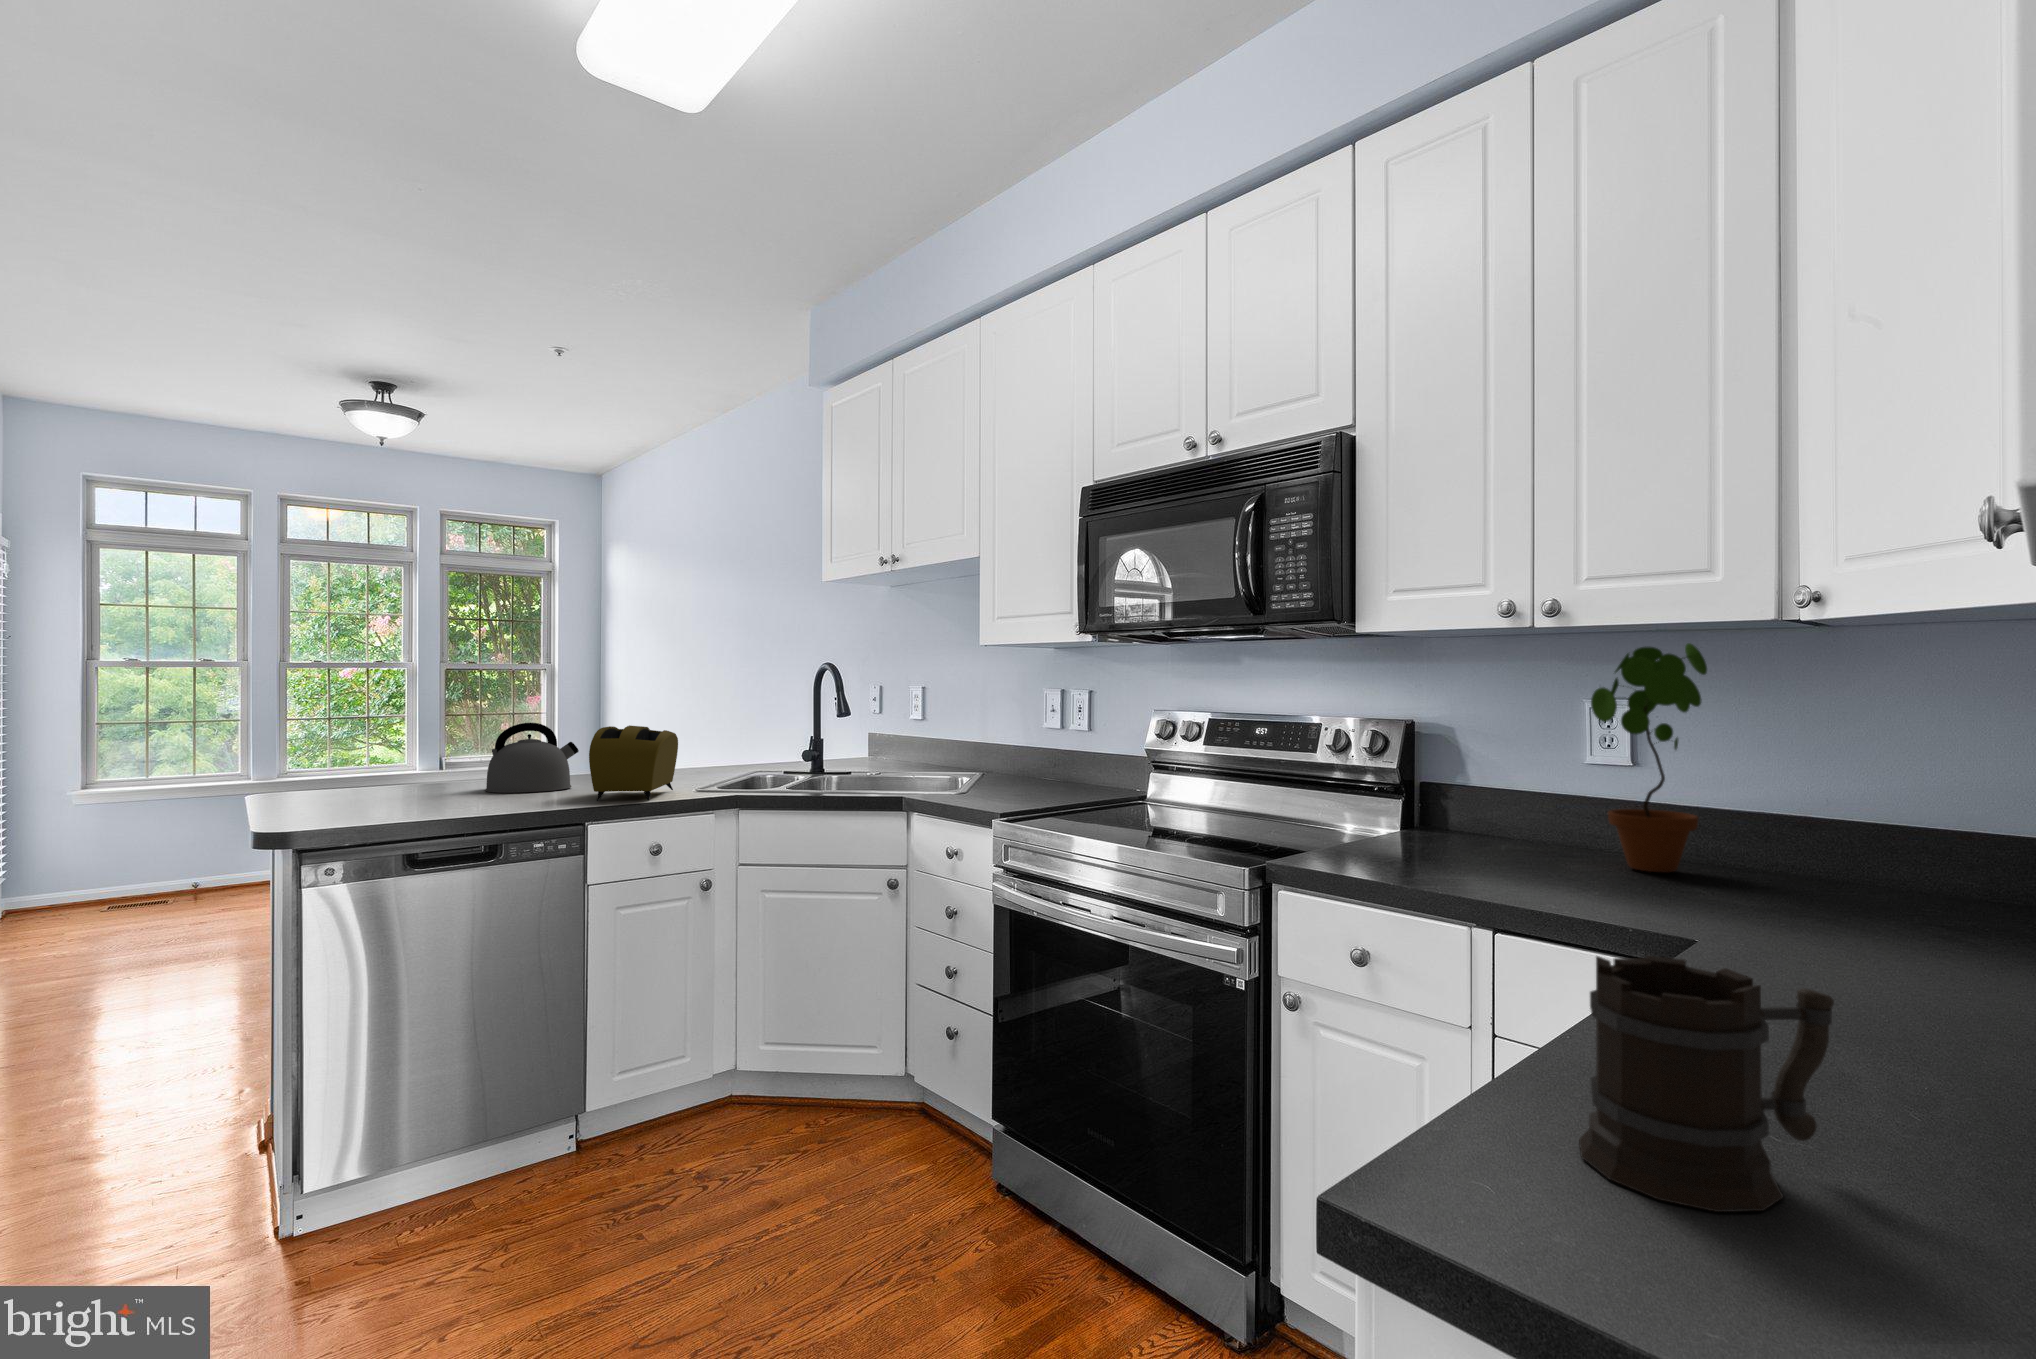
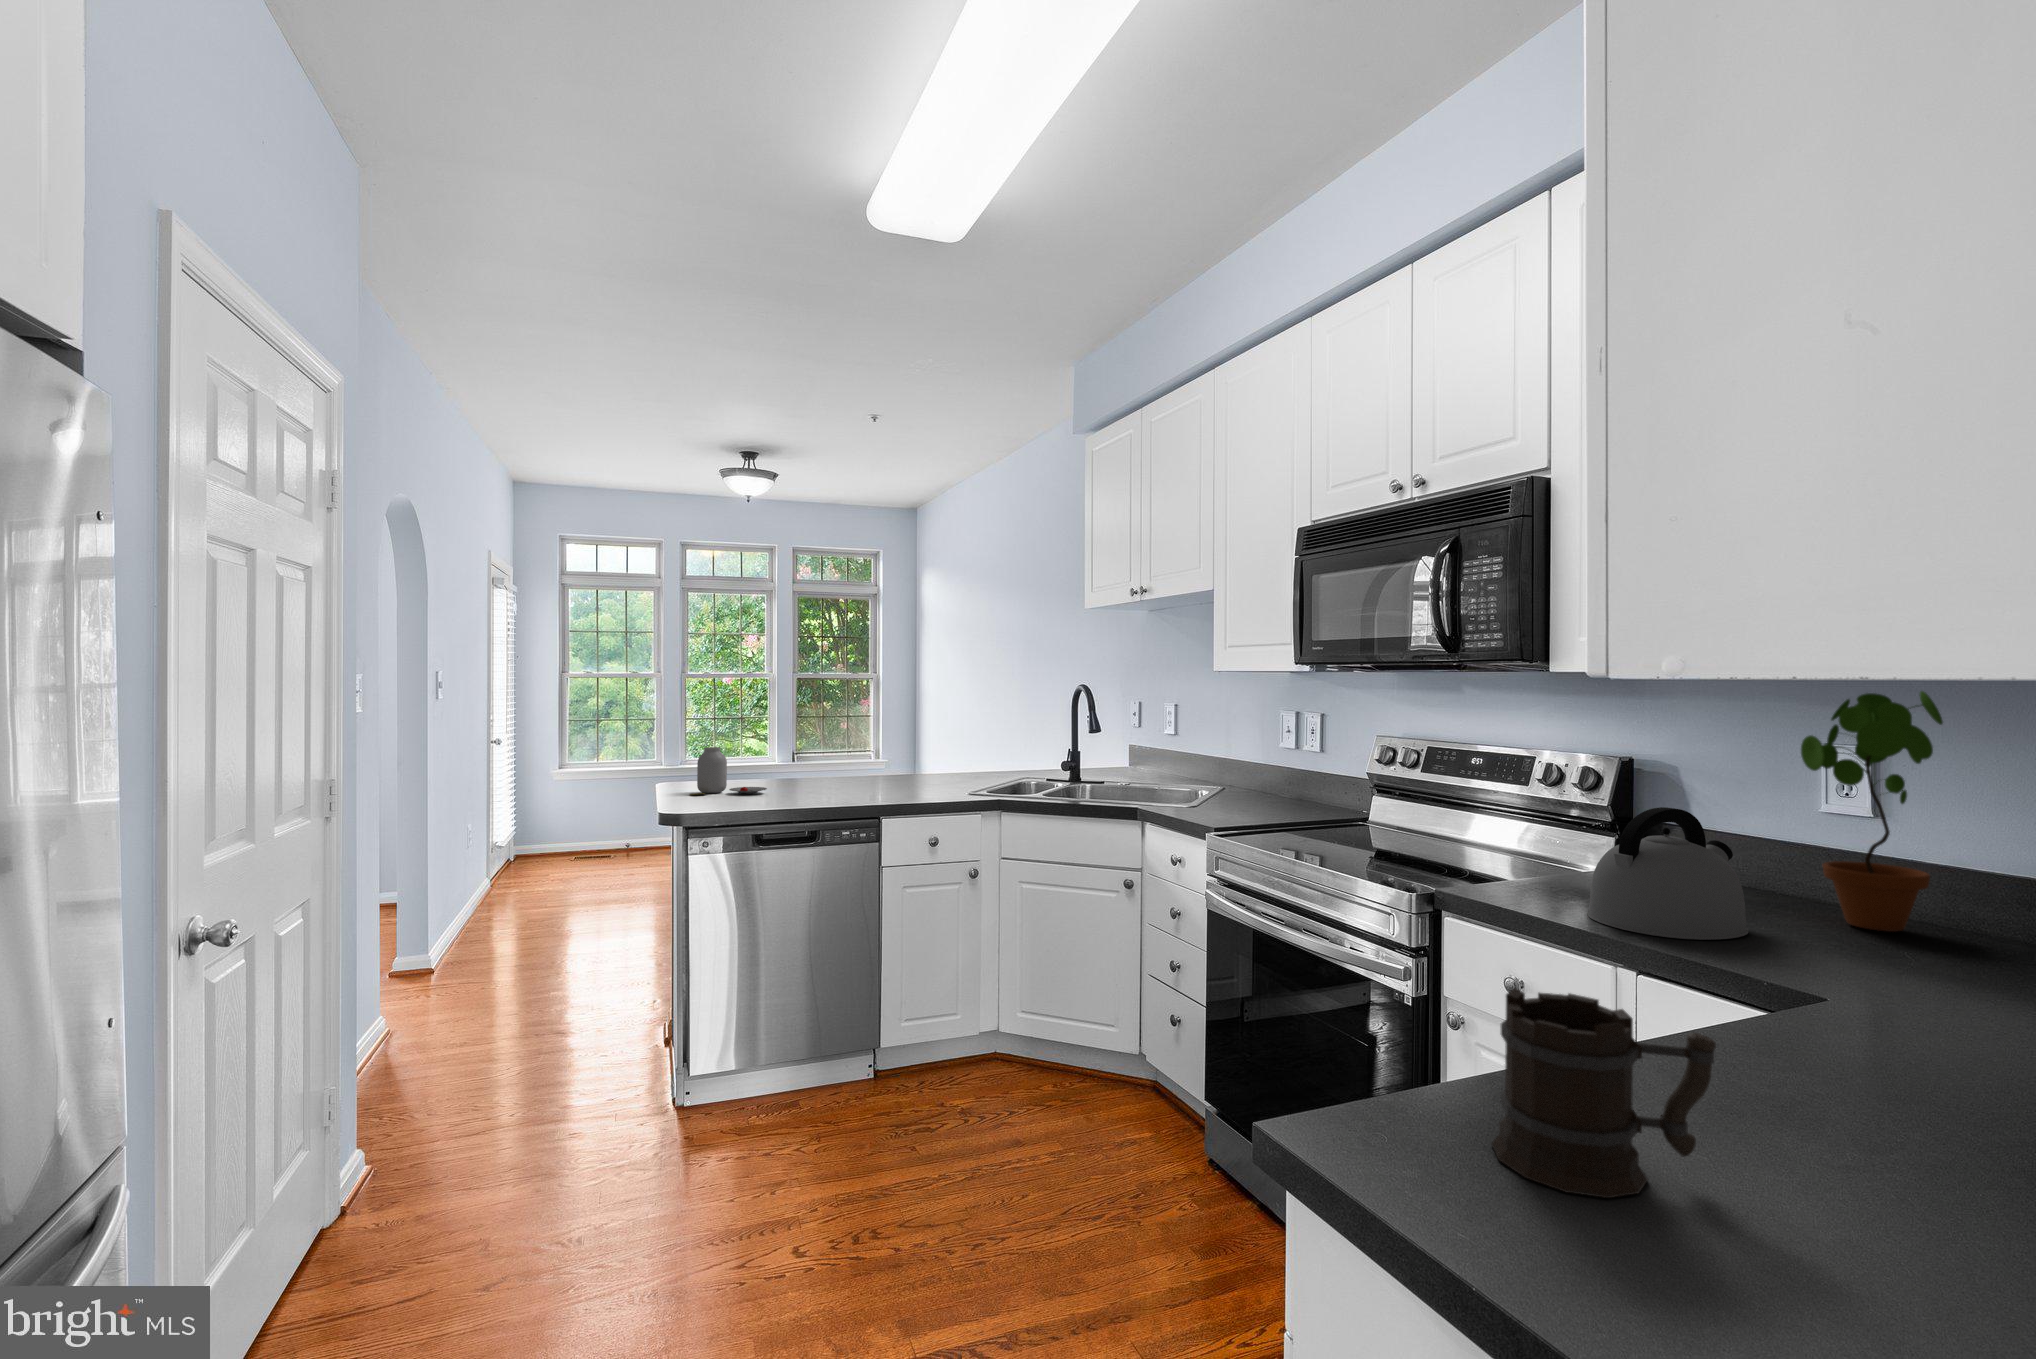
kettle: present [485,723,579,793] -> present [1587,807,1748,940]
toaster: present [589,725,678,801] -> none [885,737,956,799]
jar: none [303,745,421,809] -> present [690,747,767,795]

